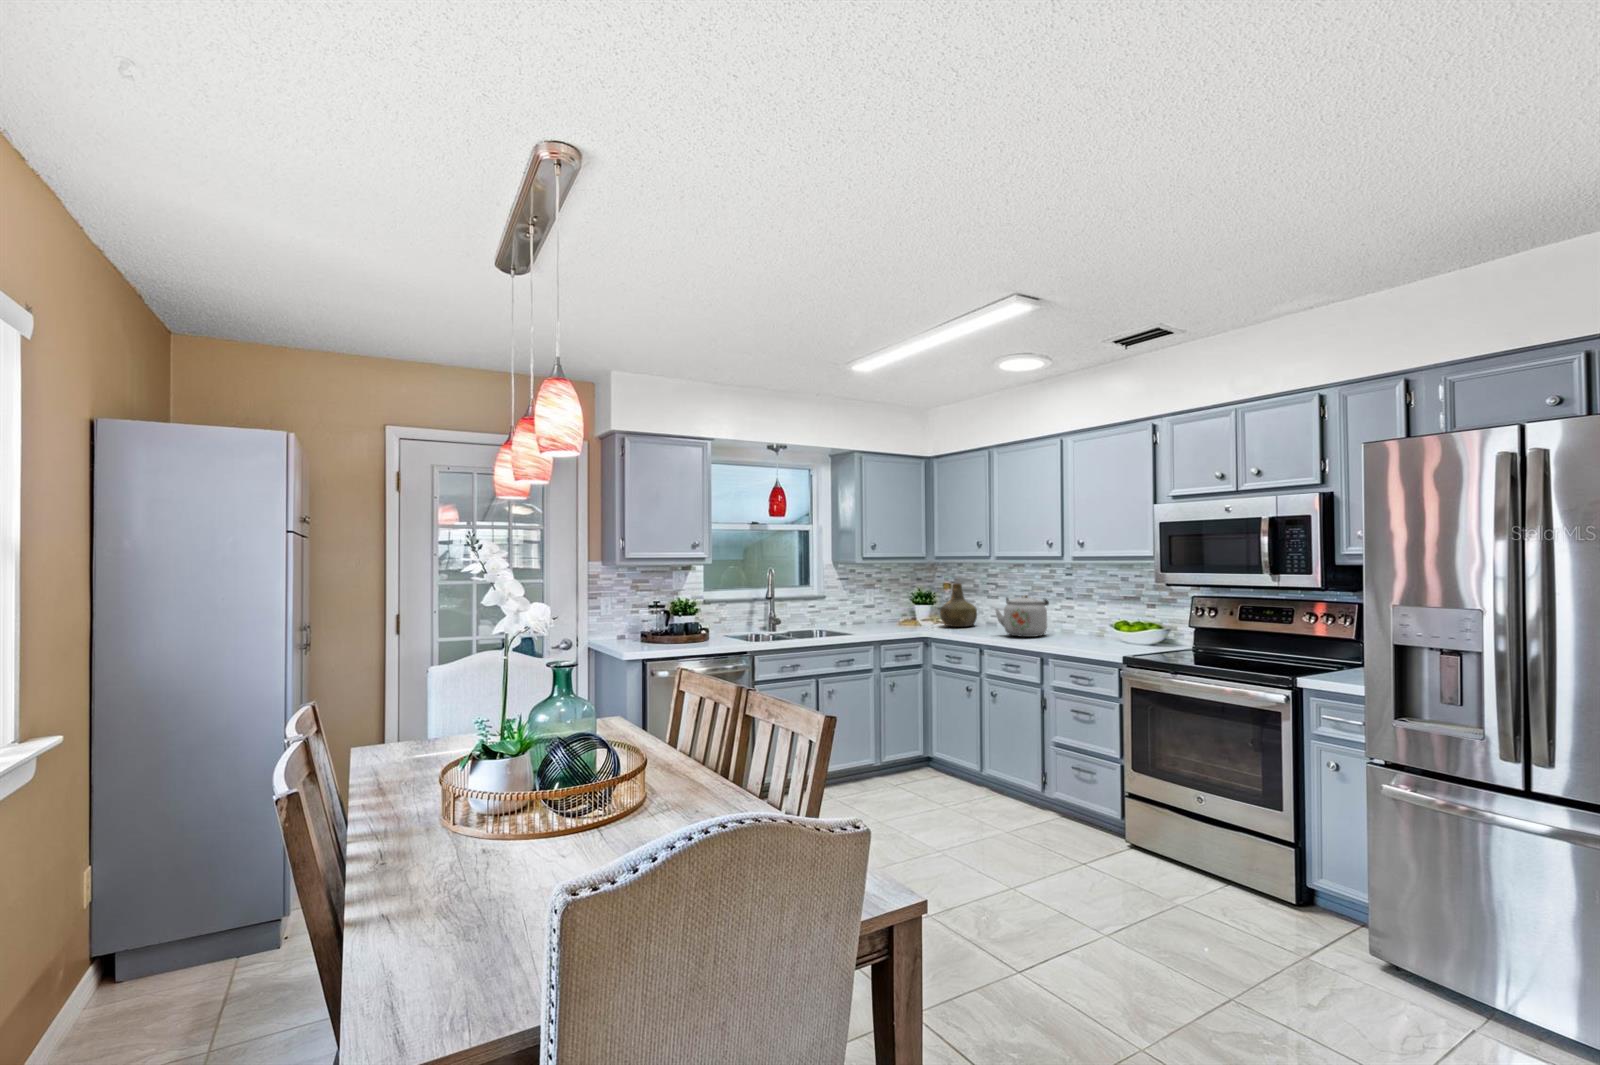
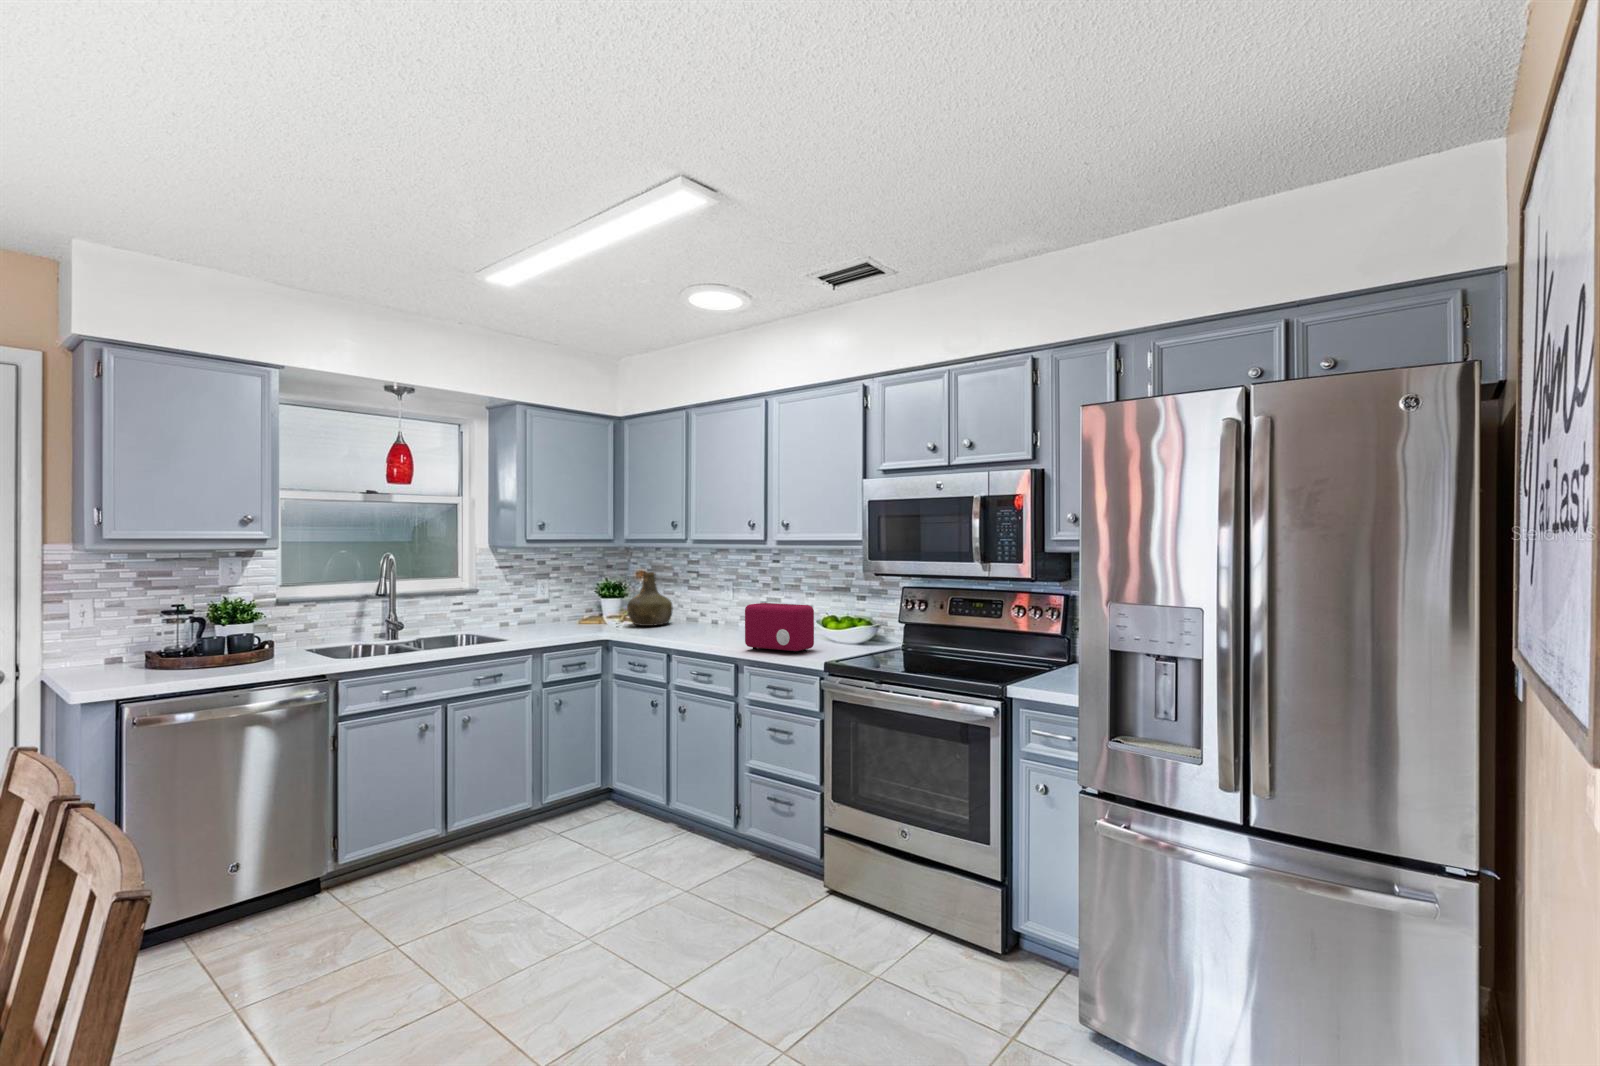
kettle: present [996,595,1049,637] -> none [687,587,752,638]
toaster: none [1049,608,1111,649] -> present [745,603,814,653]

